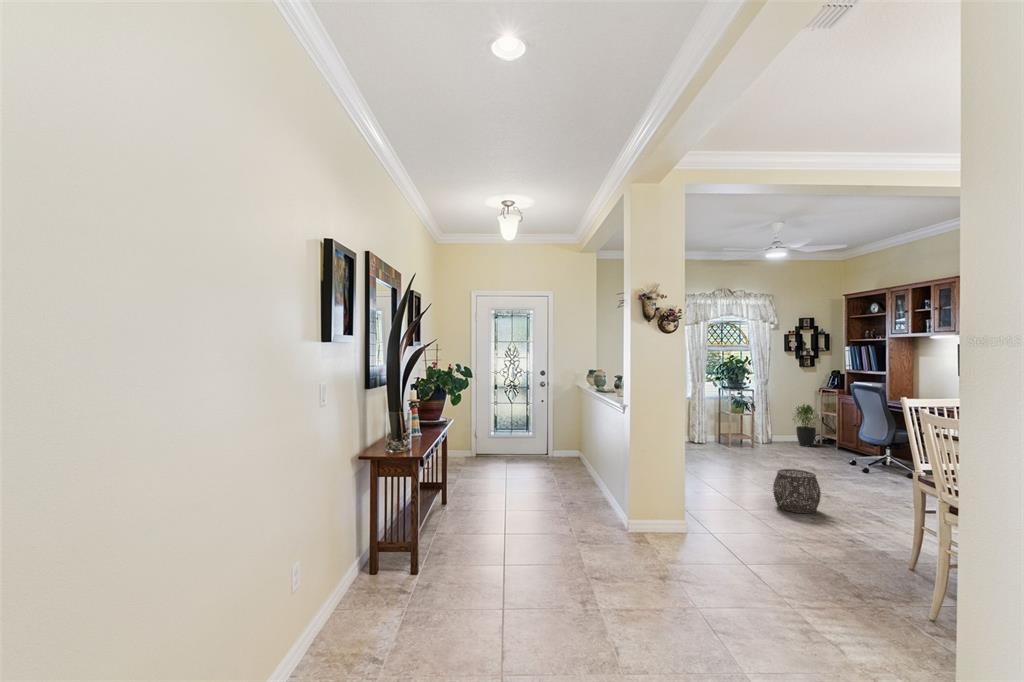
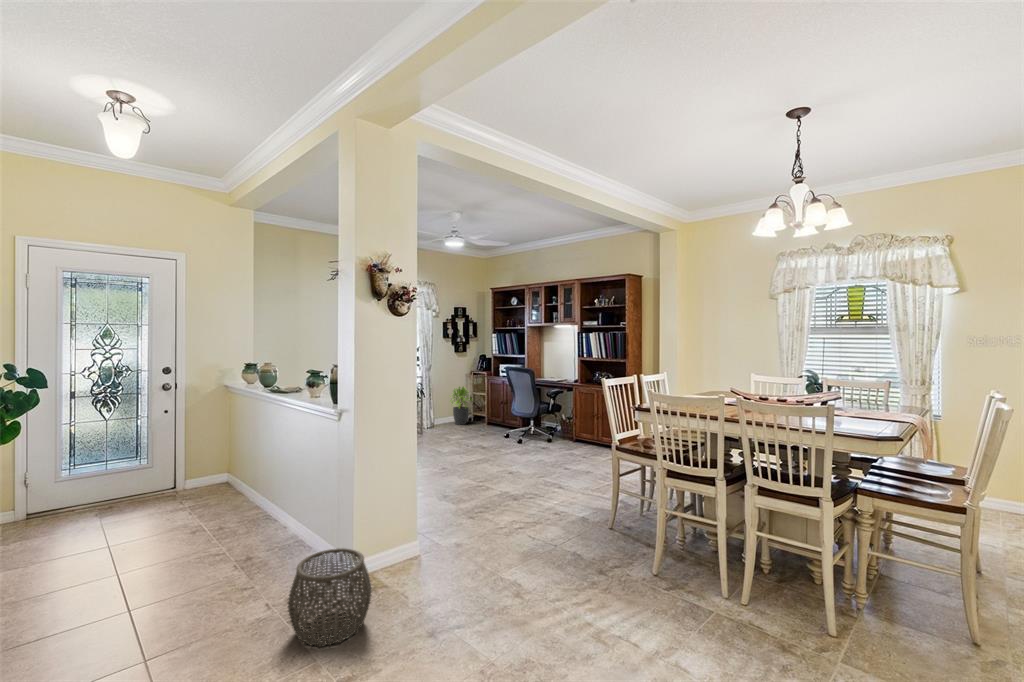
woven basket: present [773,469,821,514] -> present [288,548,372,647]

